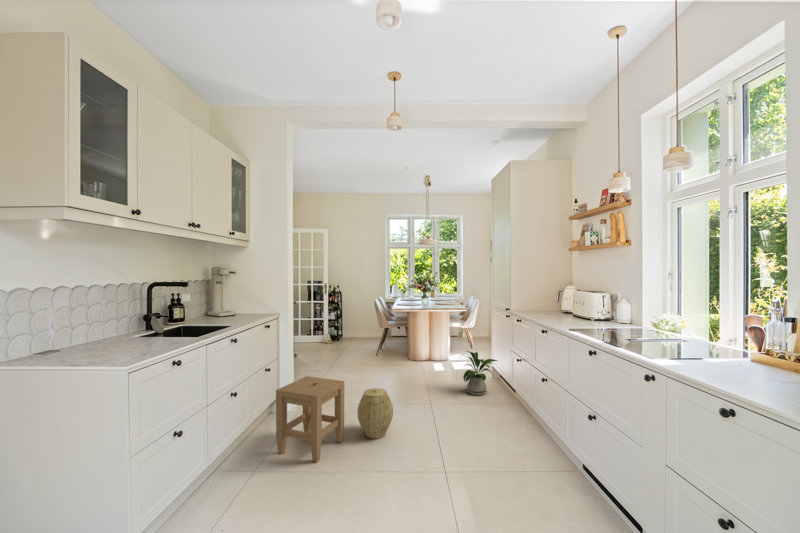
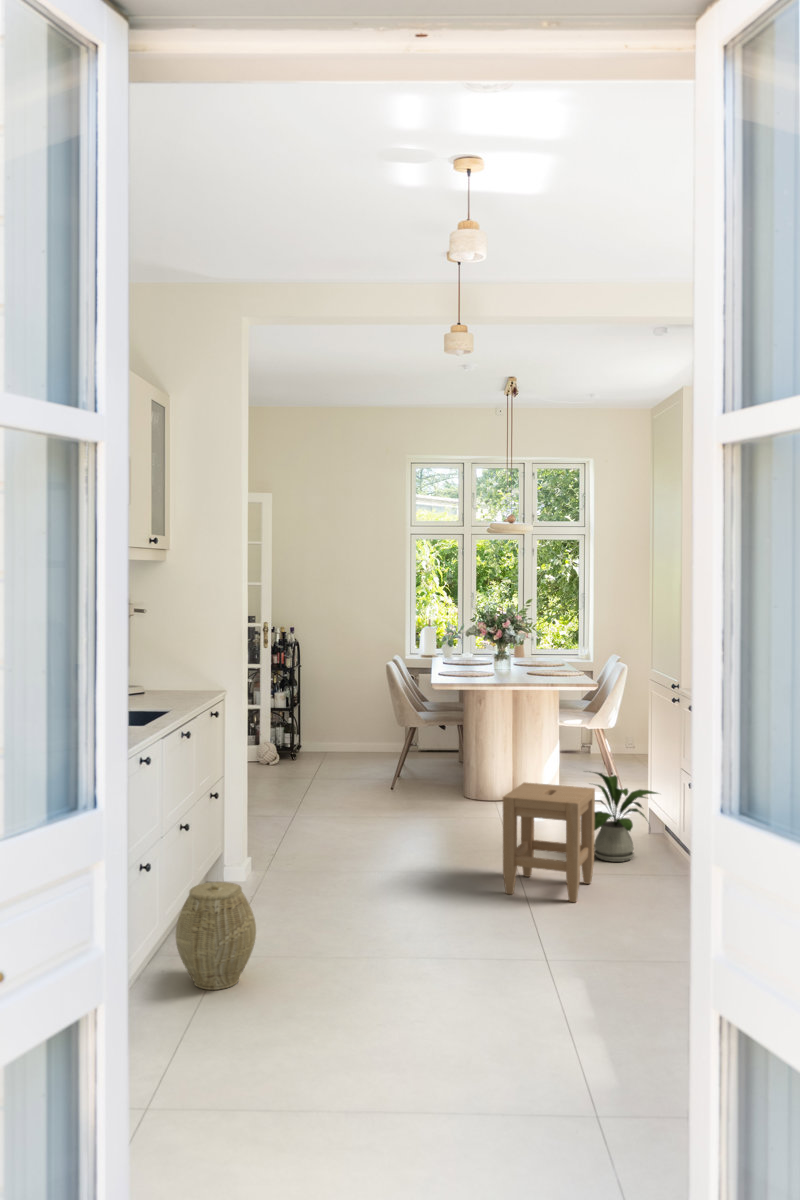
stool: present [276,376,344,463] -> present [503,783,595,903]
woven basket: present [357,388,393,439] -> present [176,882,256,990]

